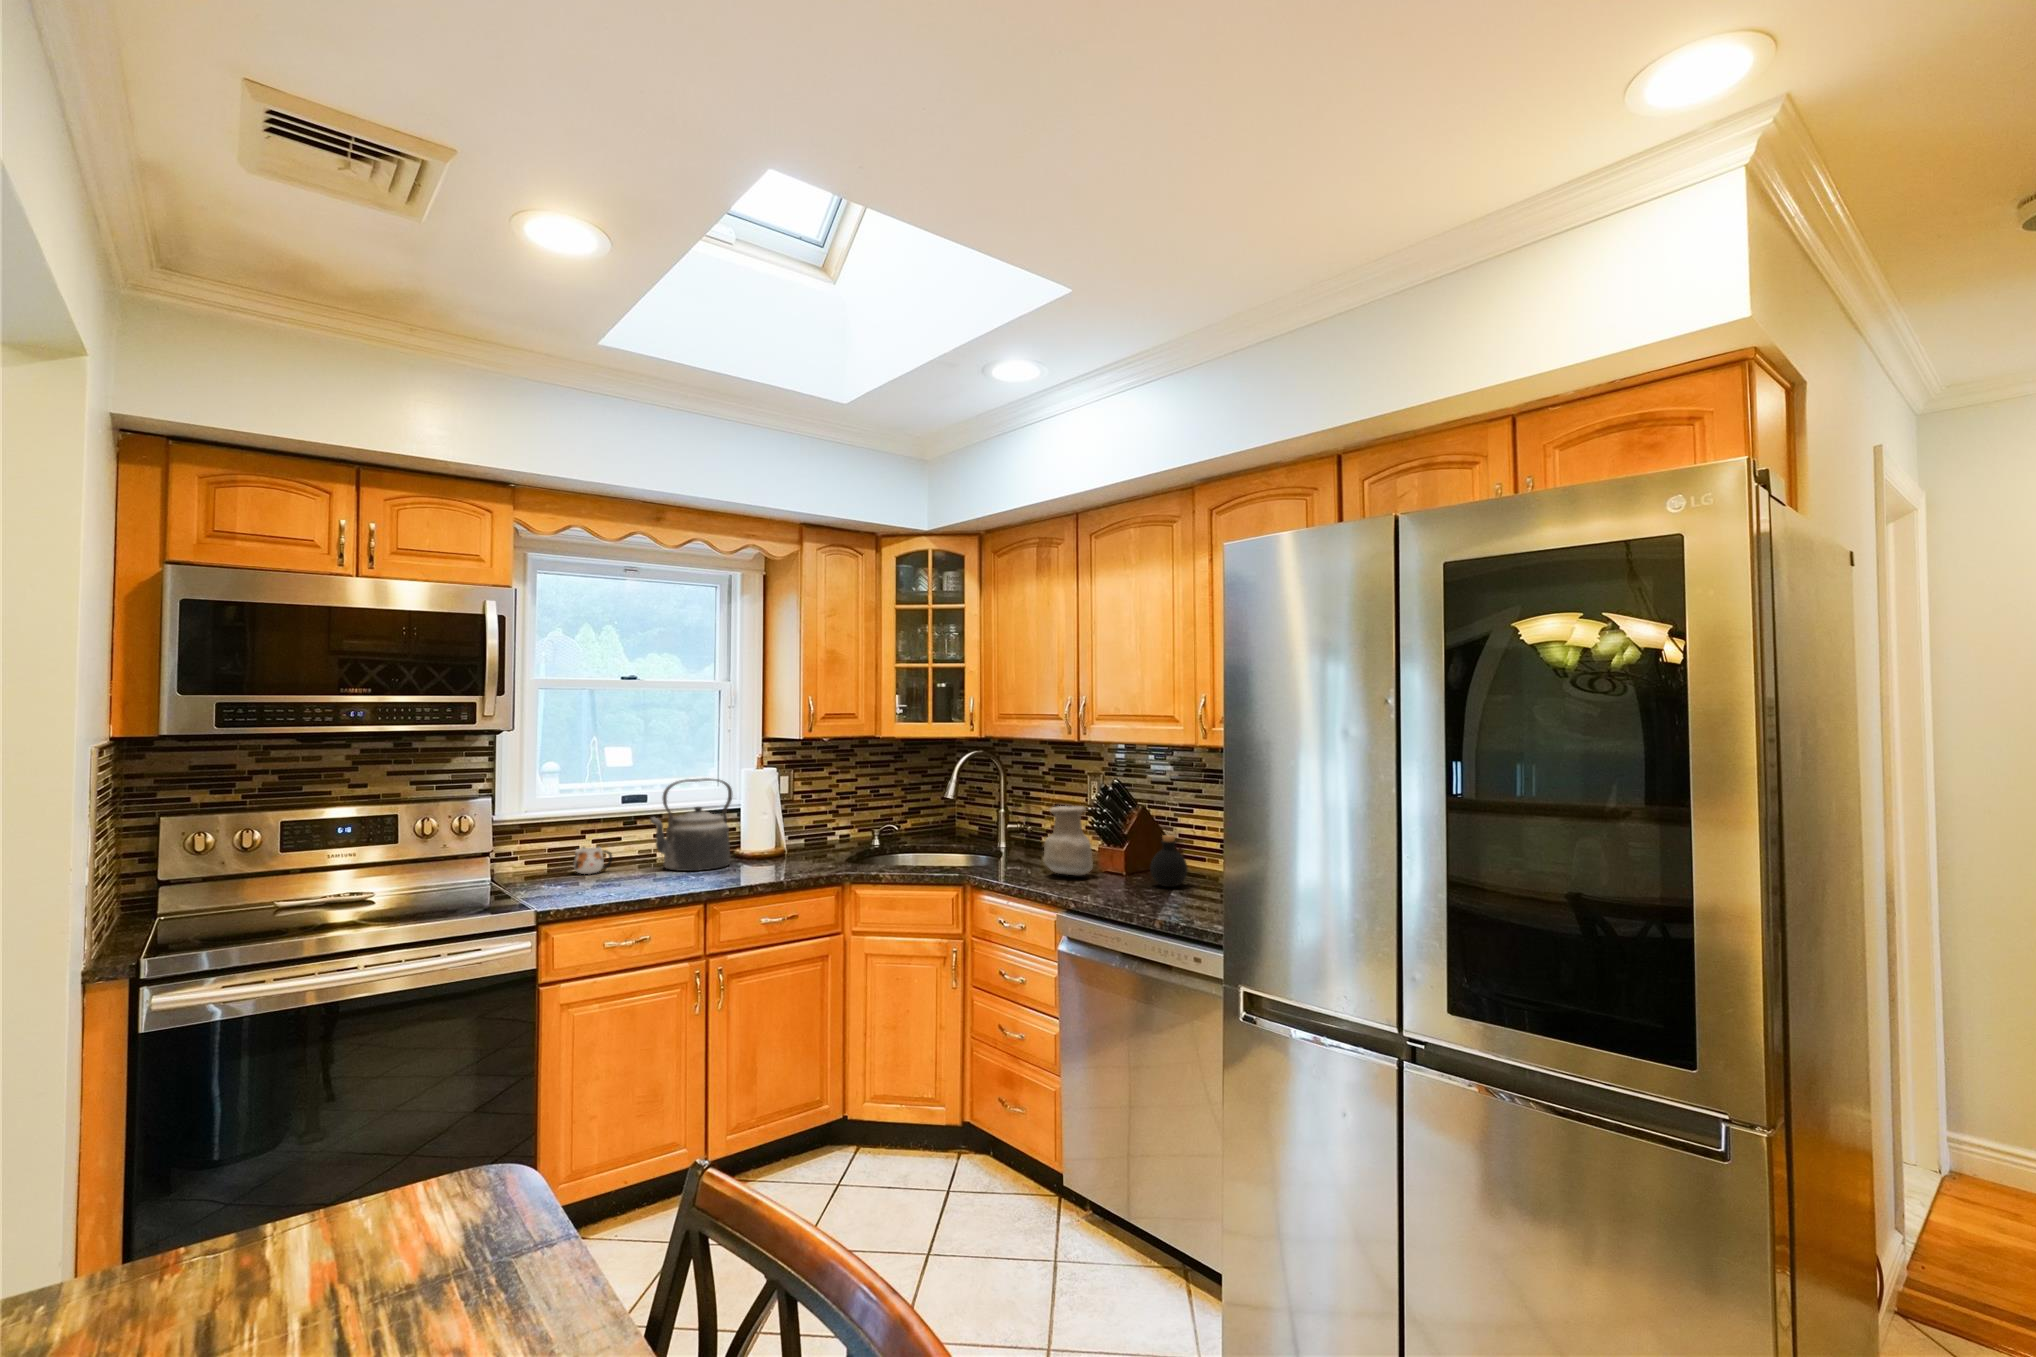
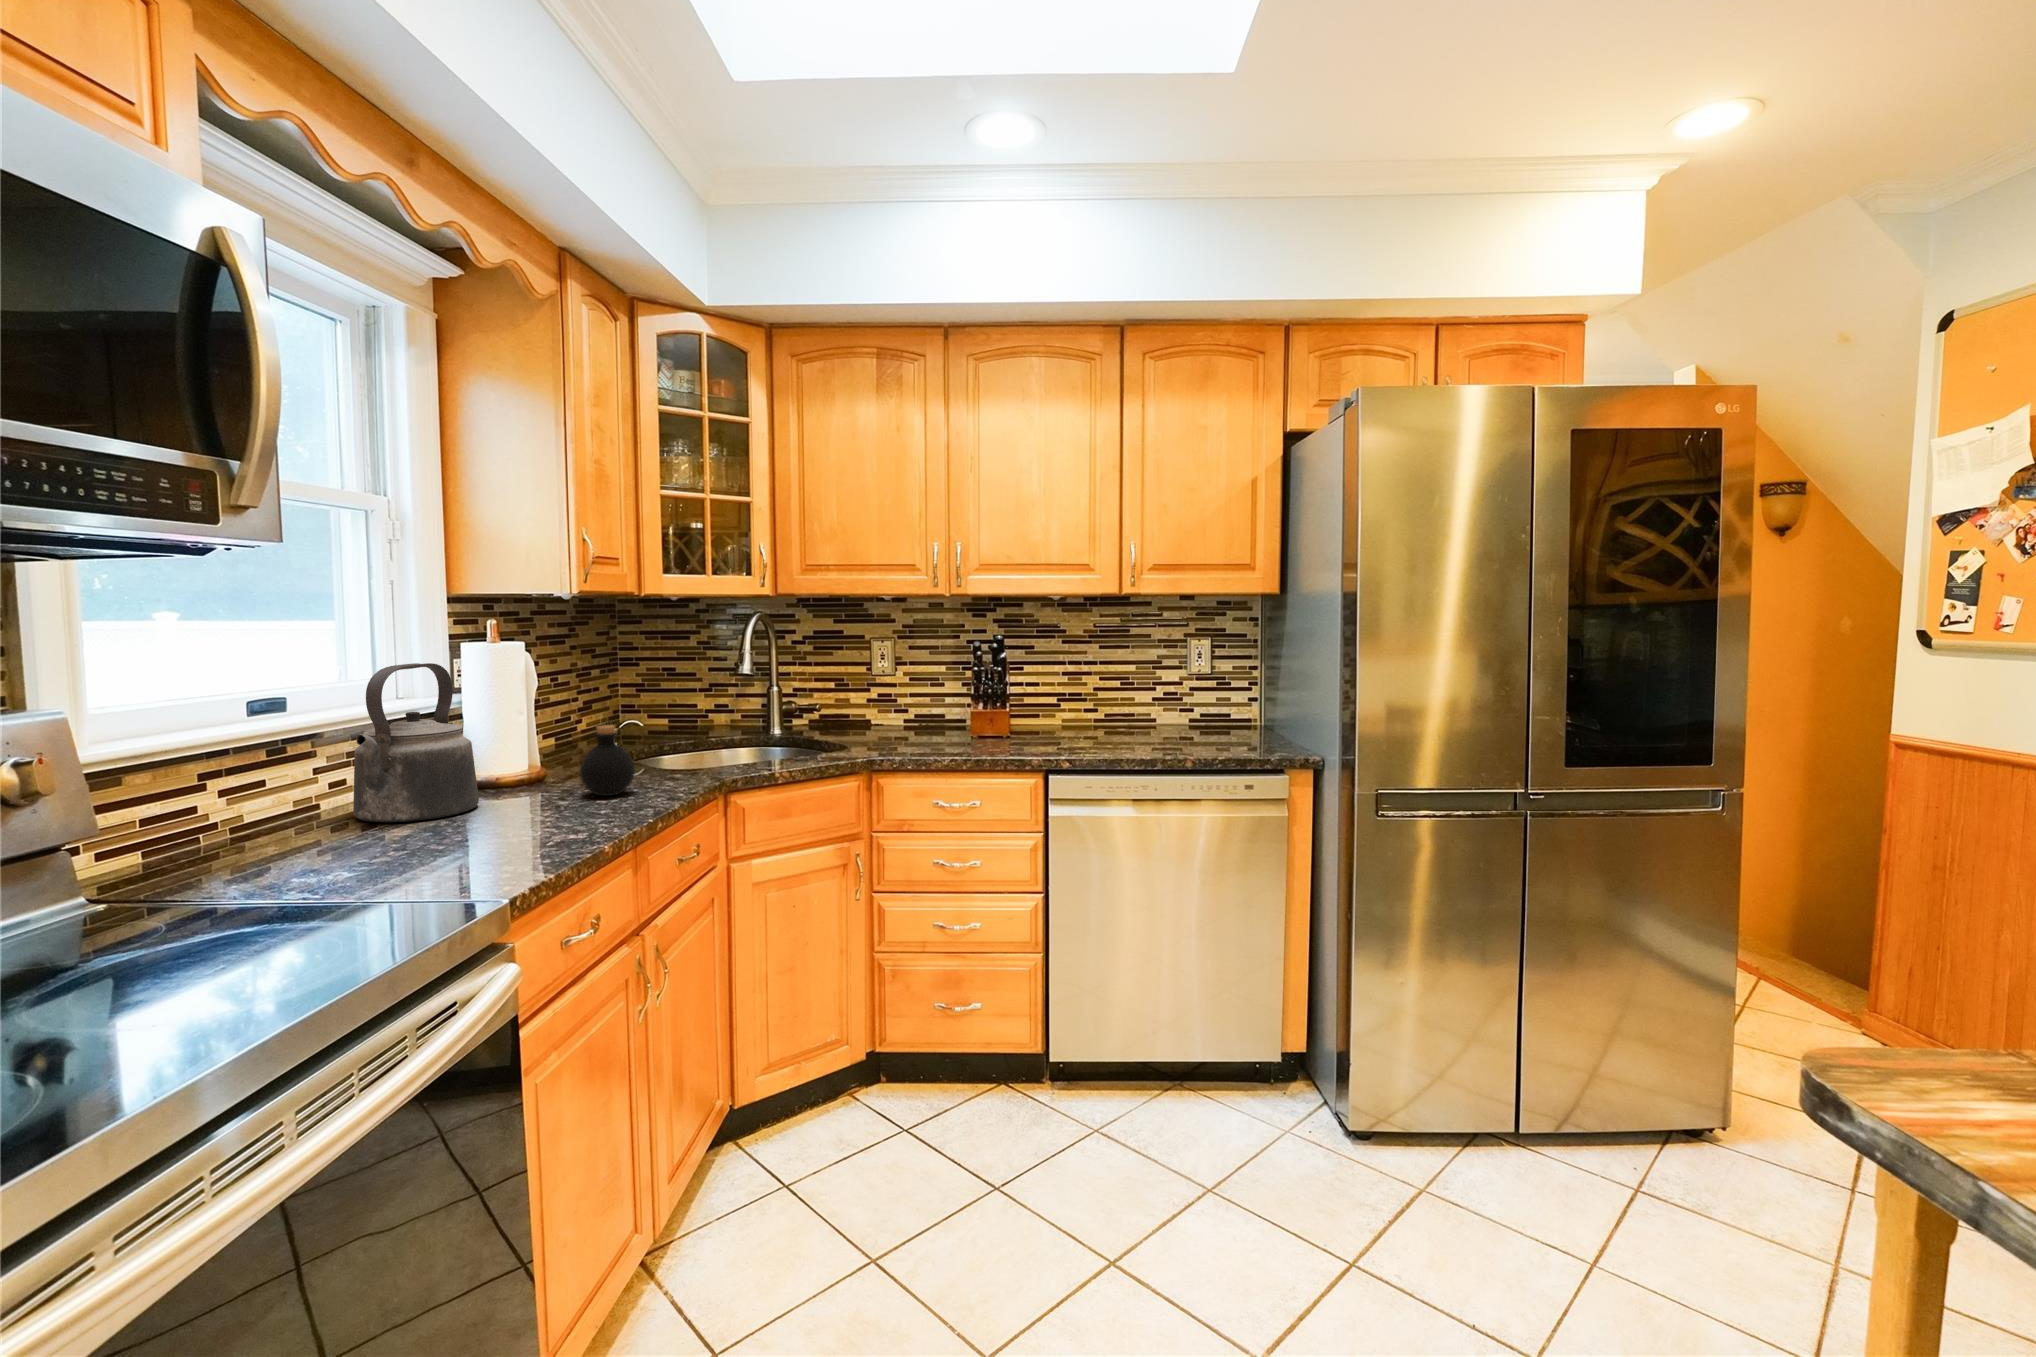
vase: present [1043,806,1093,876] -> none [929,670,986,748]
bottle: present [1150,835,1187,887] -> present [580,725,635,796]
mug: present [573,846,612,874] -> none [200,797,273,855]

